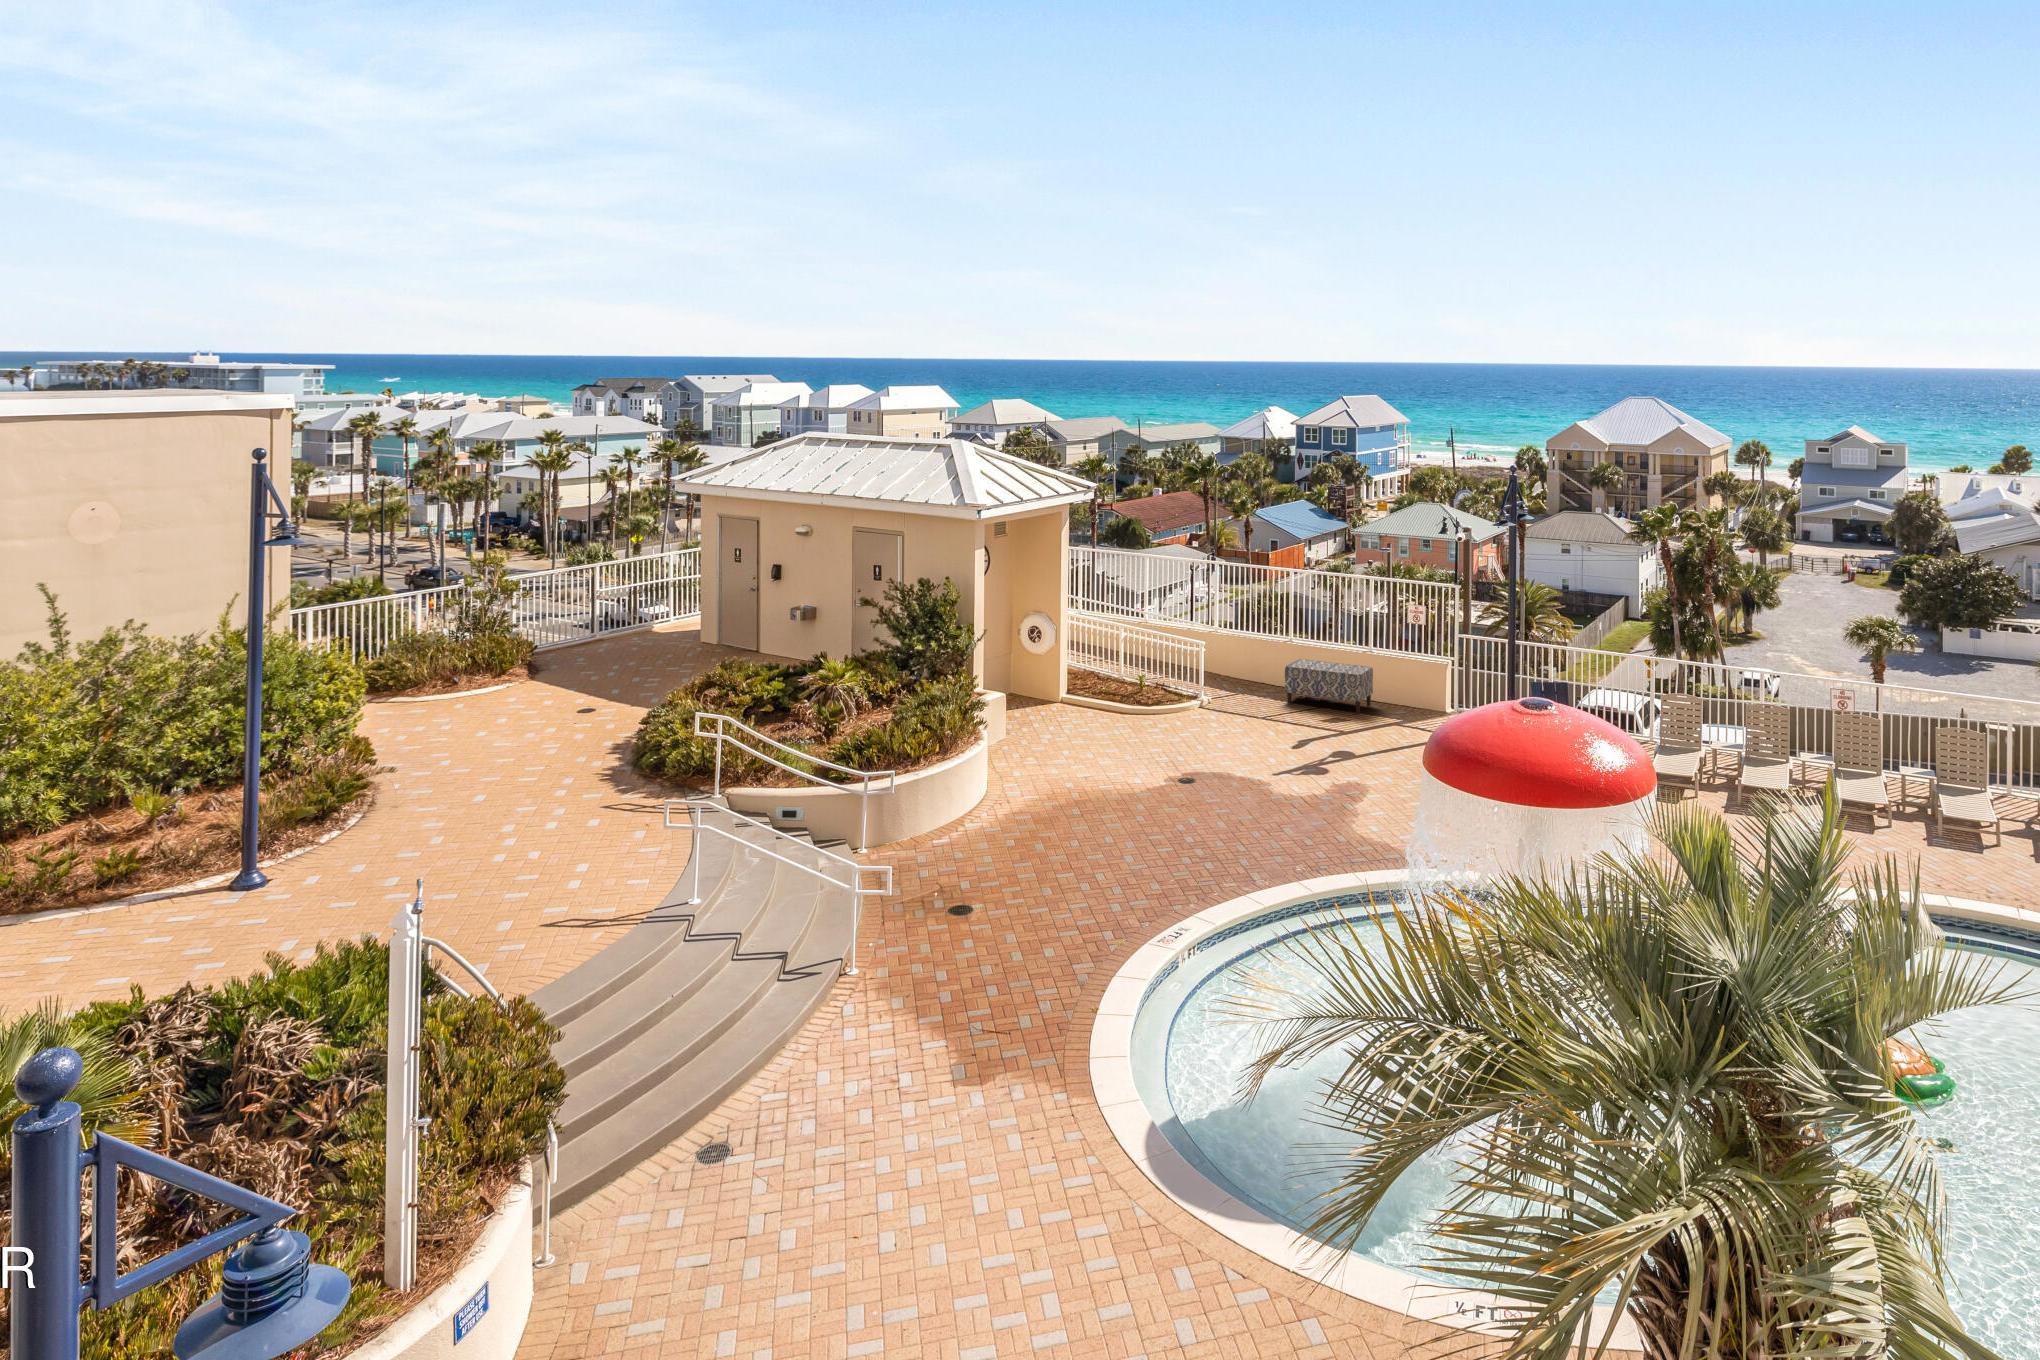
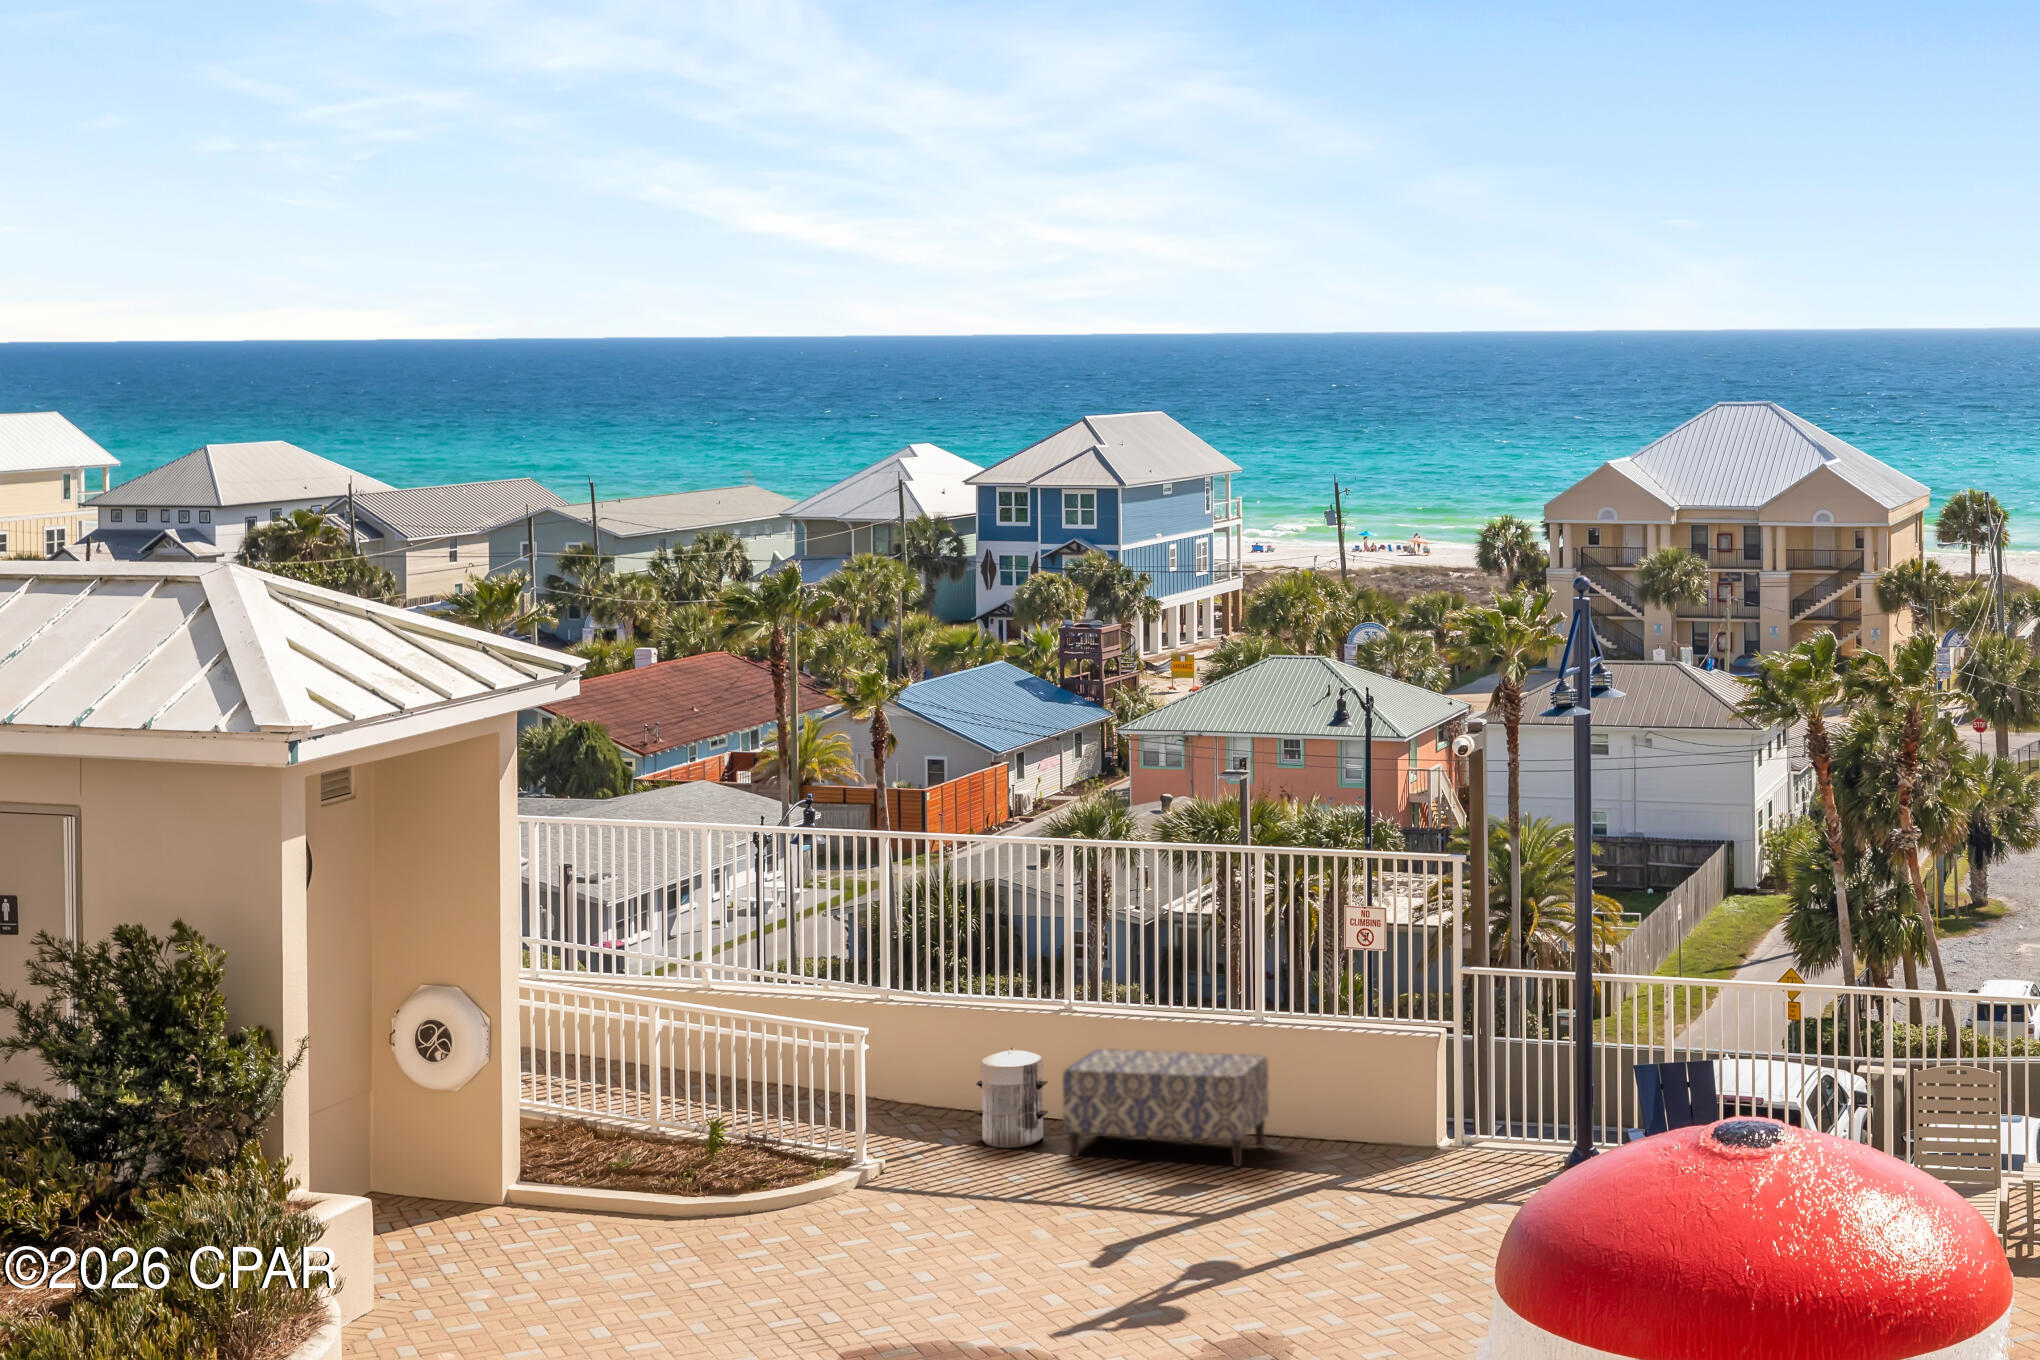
waste bin: none [1250,655,1279,698] -> present [977,1047,1048,1148]

